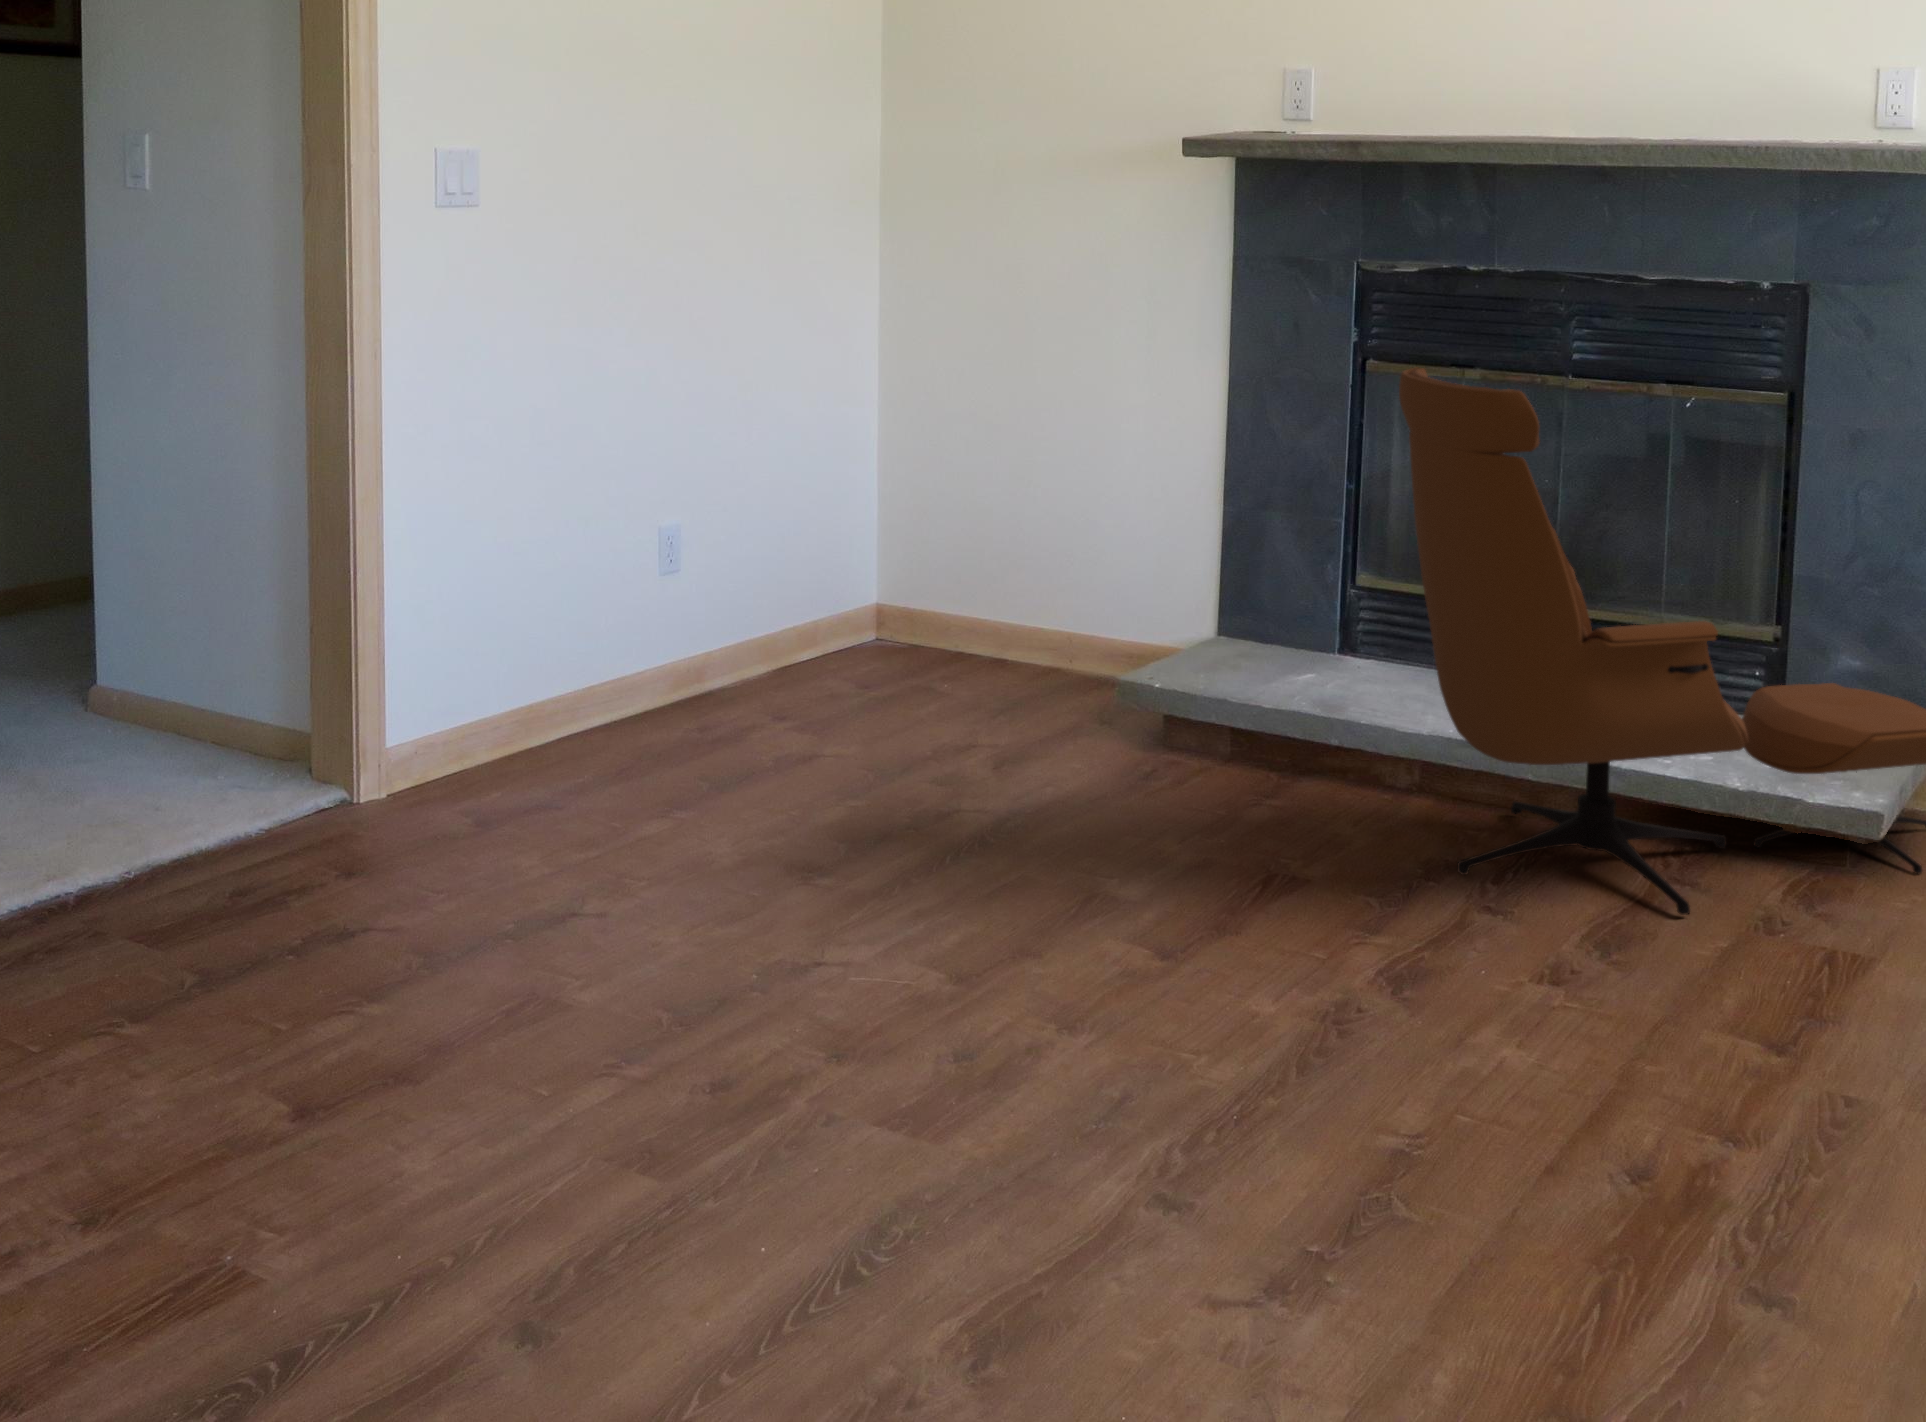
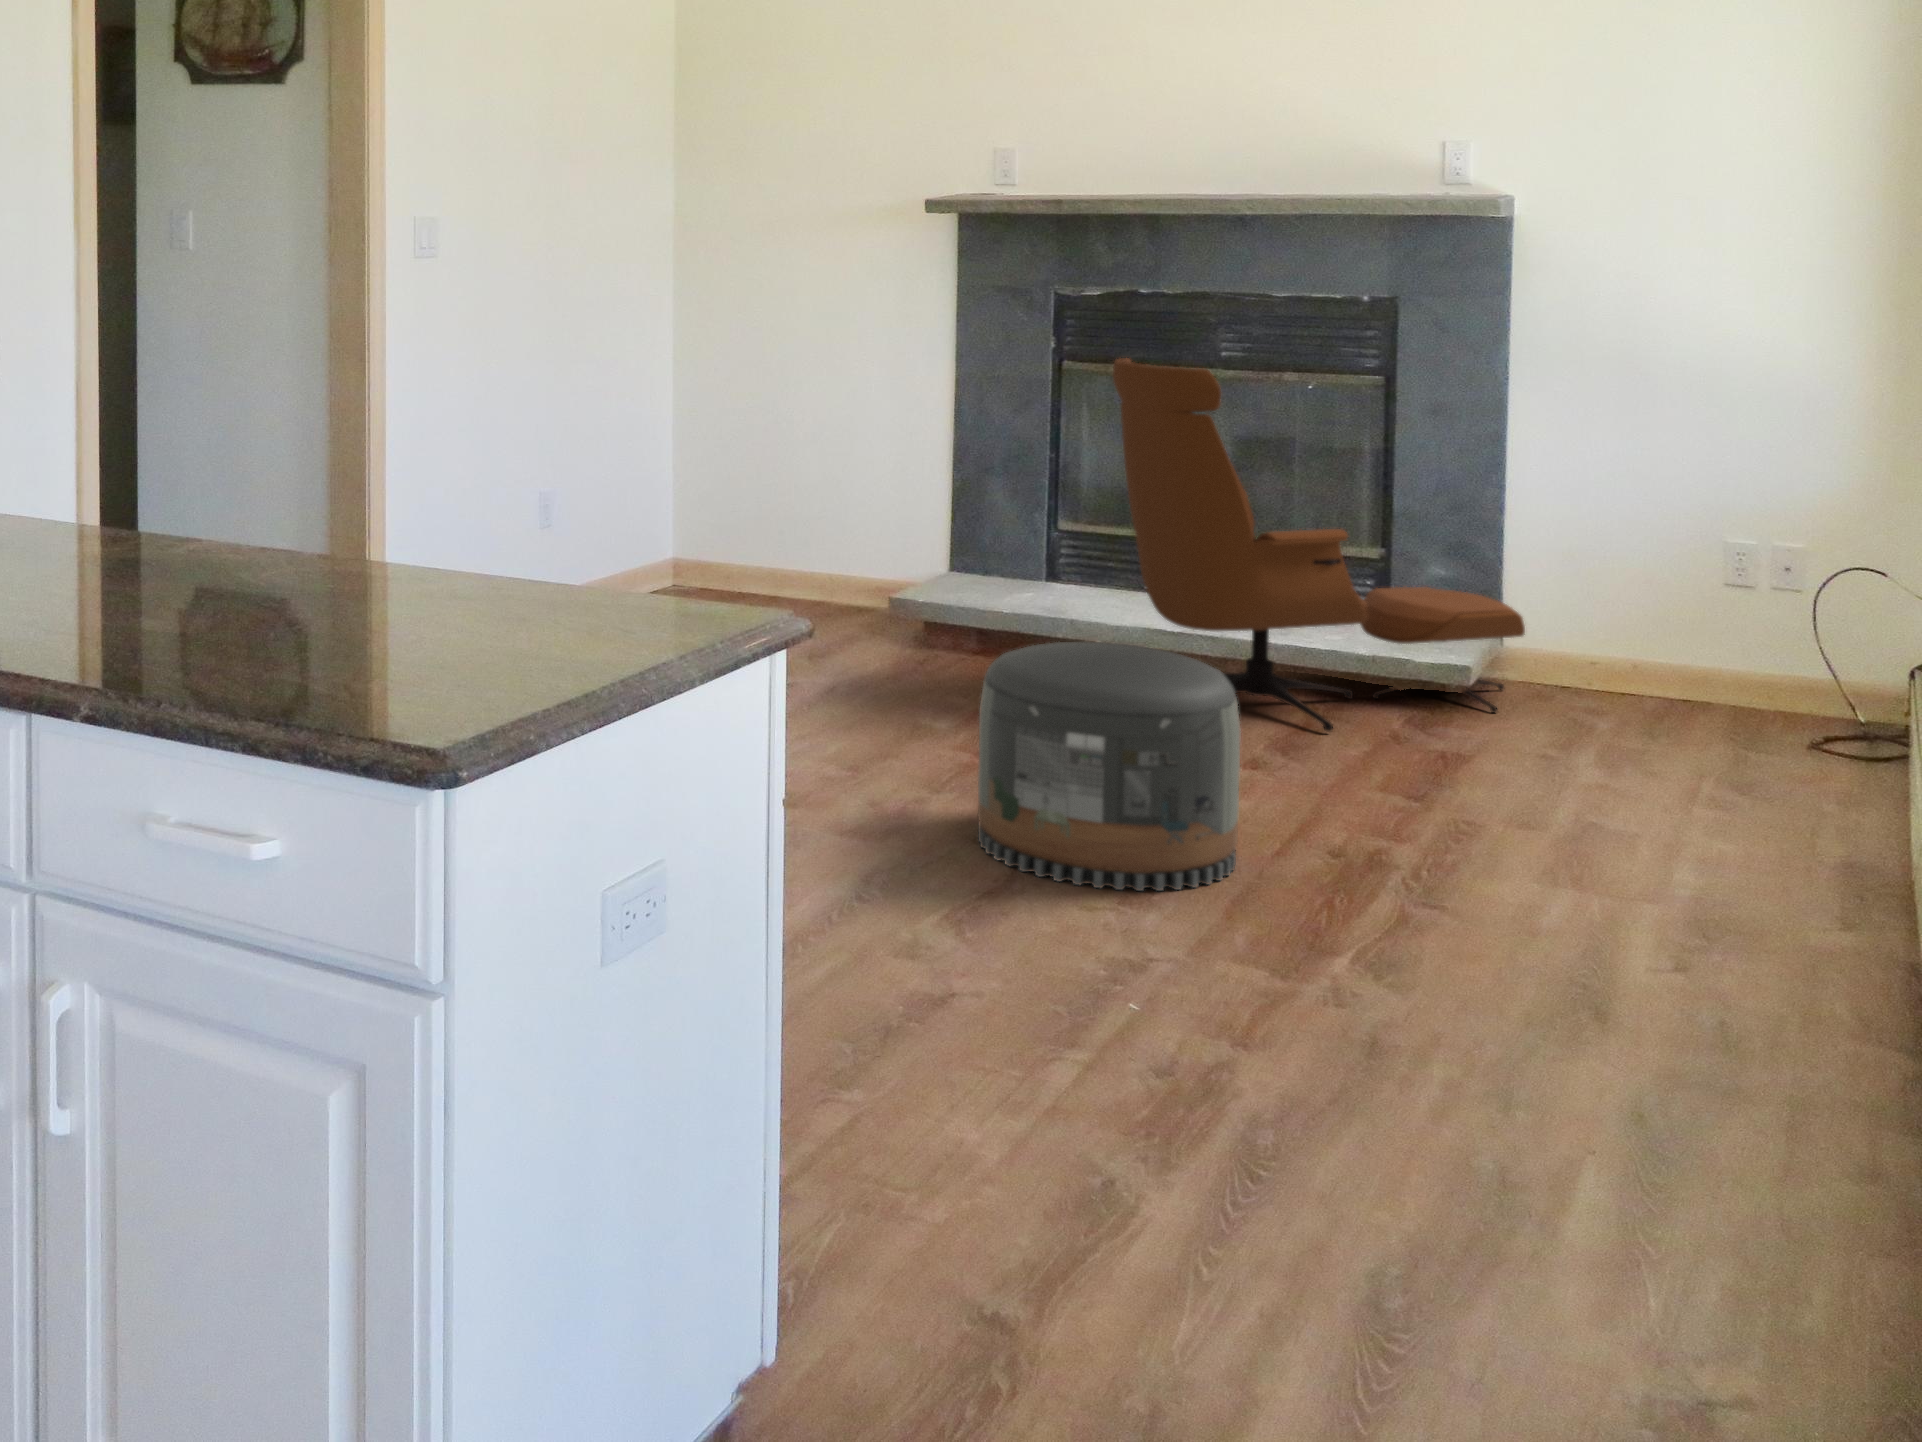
pouf: none [1097,839,1505,1295] -> present [978,642,1240,891]

